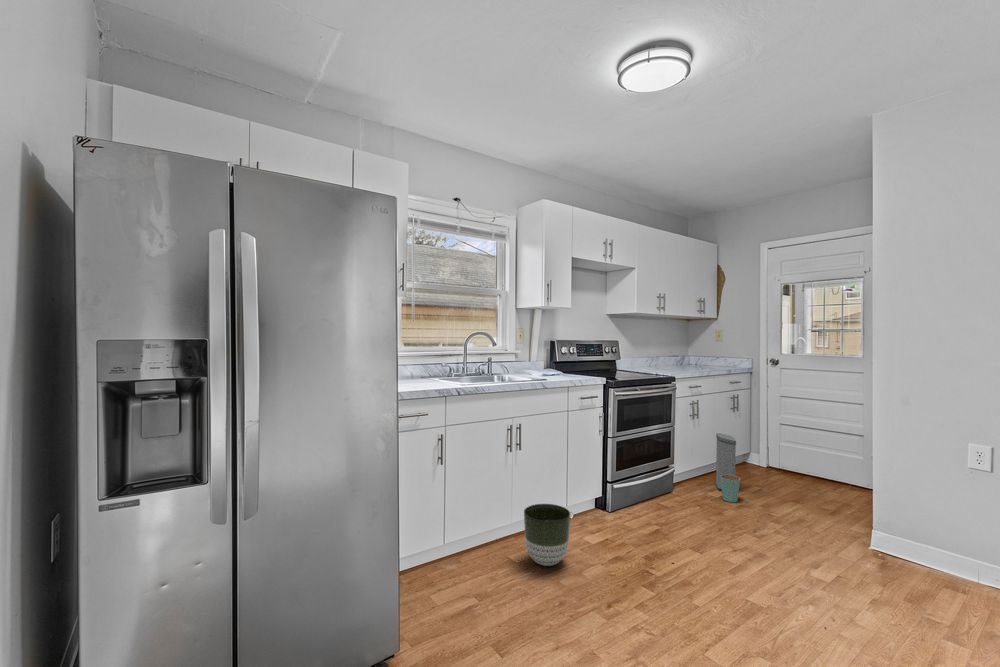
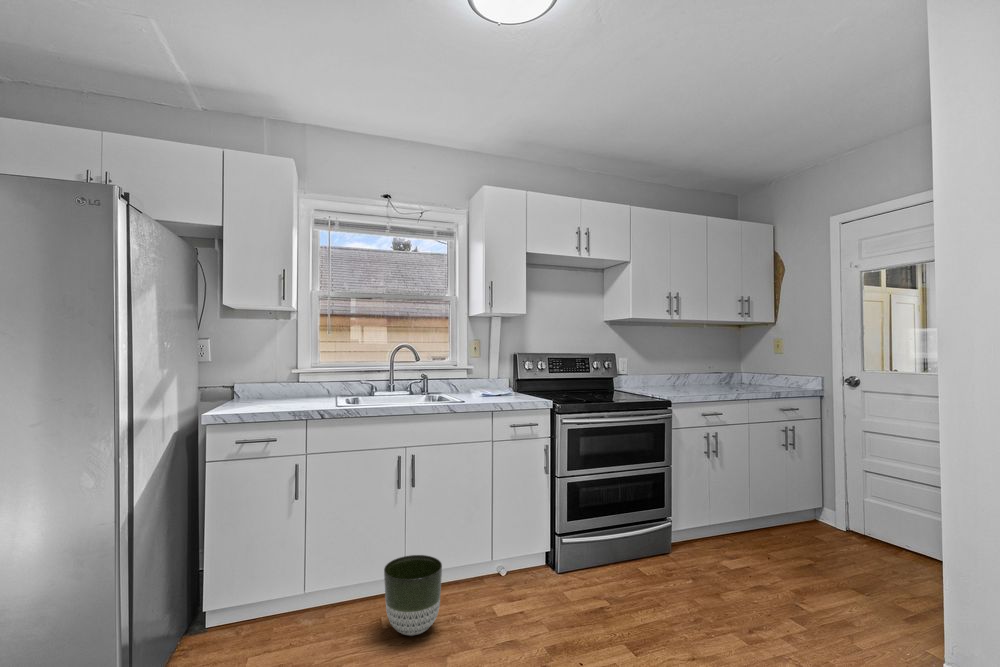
trash can: present [716,433,741,502] -> none [728,478,765,576]

